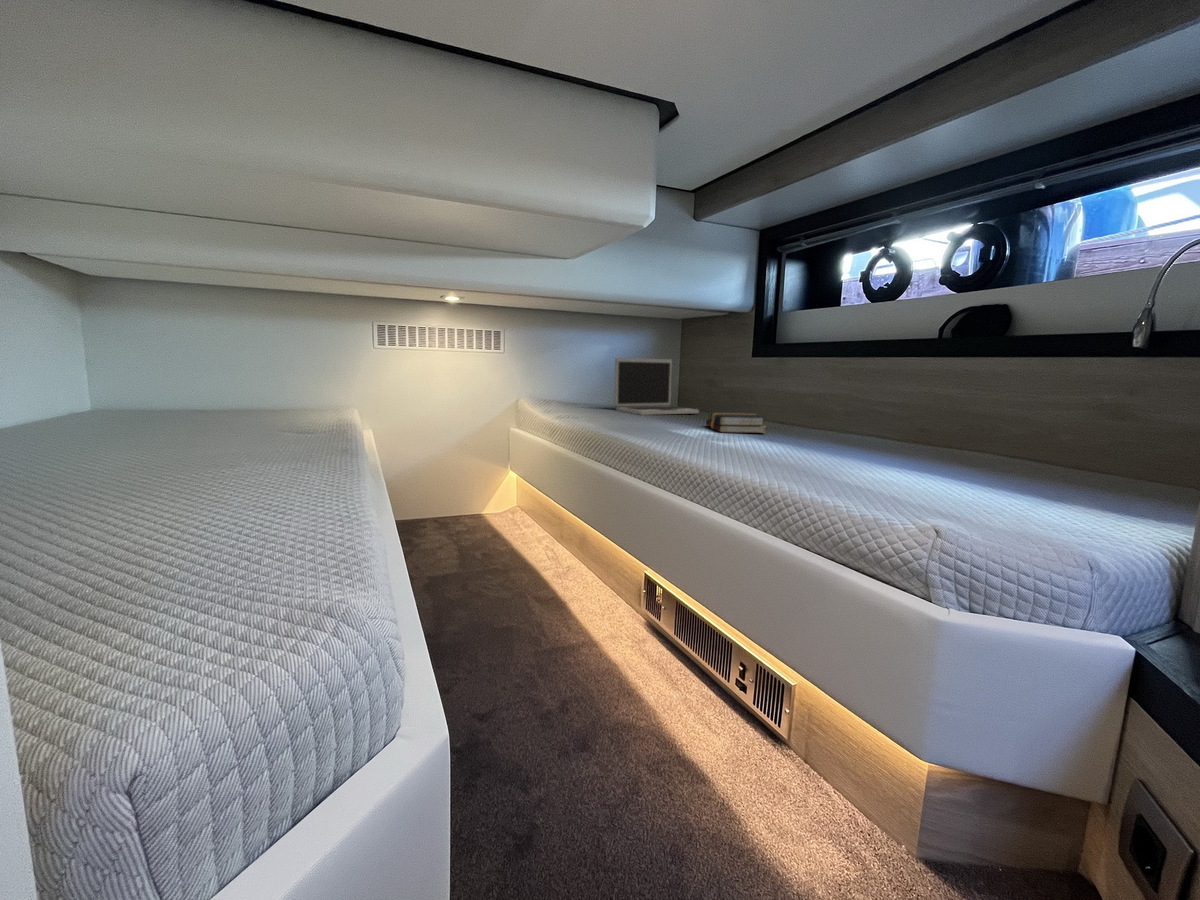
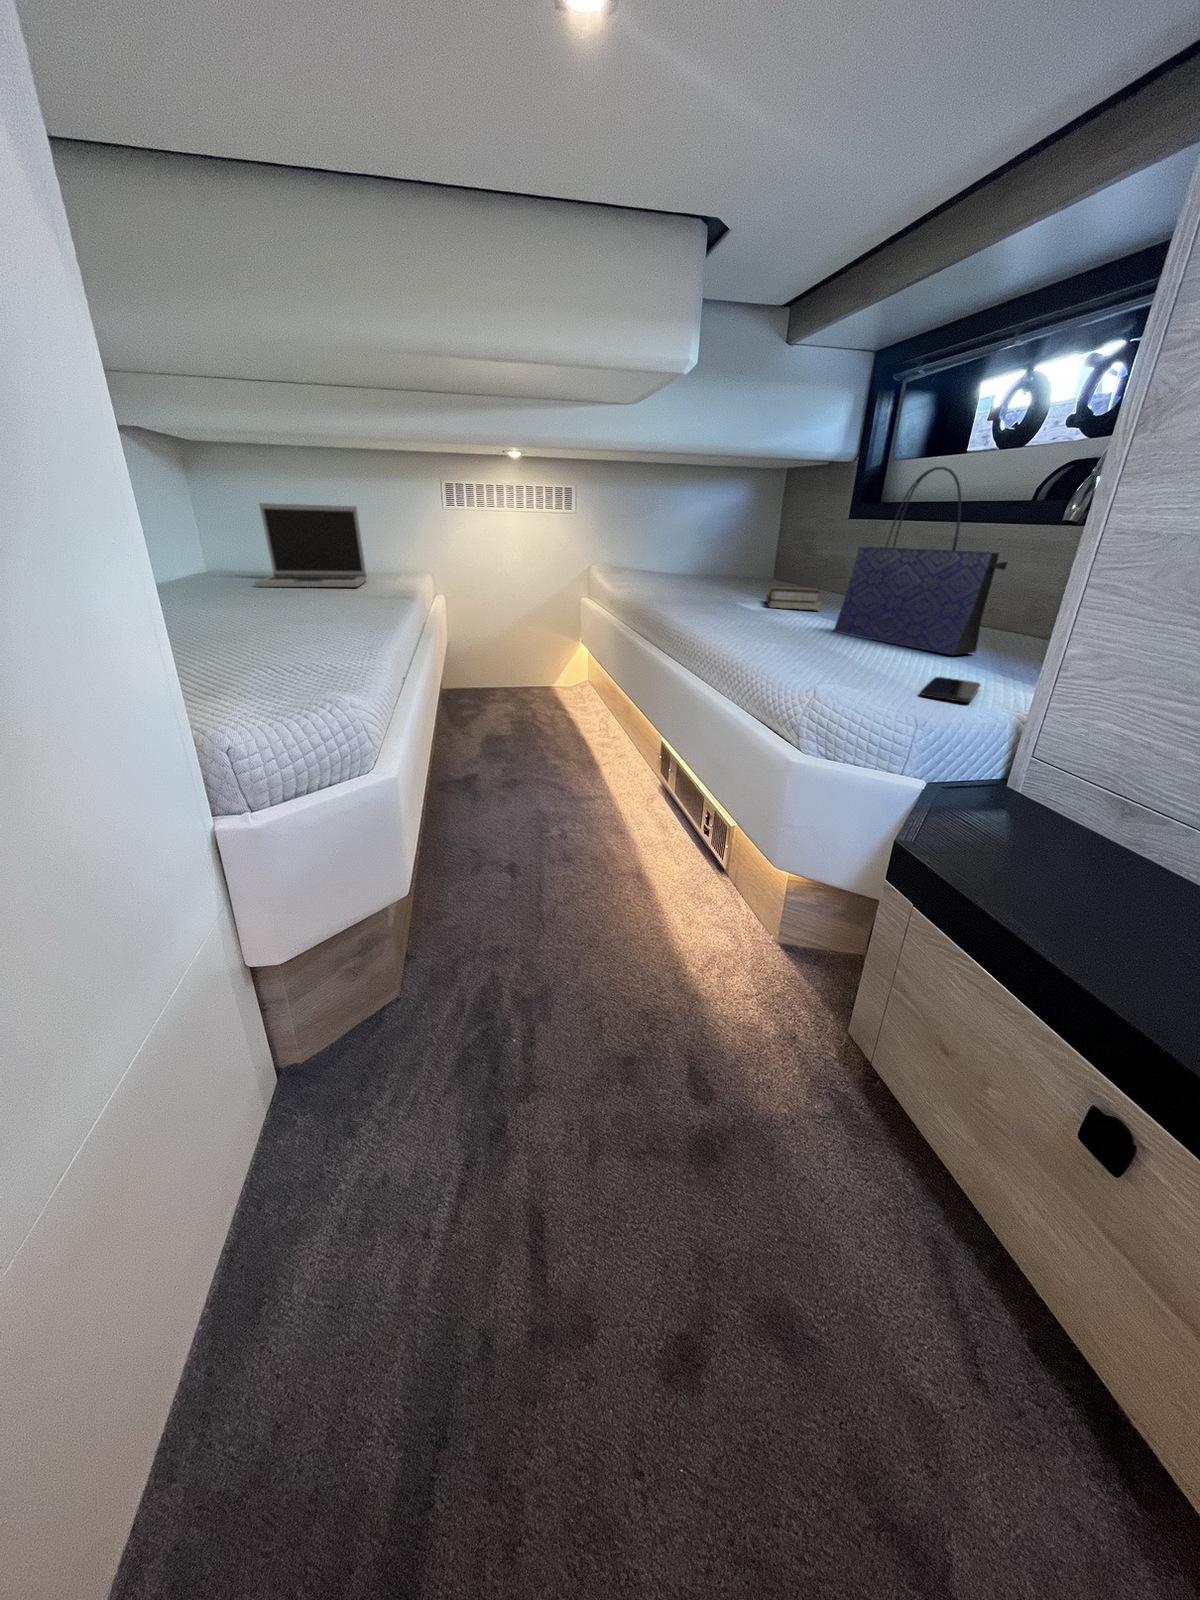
tote bag: none [812,309,985,473] -> present [834,467,1007,655]
laptop: present [614,358,699,415] -> present [254,503,366,587]
smartphone: none [1001,500,1091,531] -> present [920,677,980,702]

